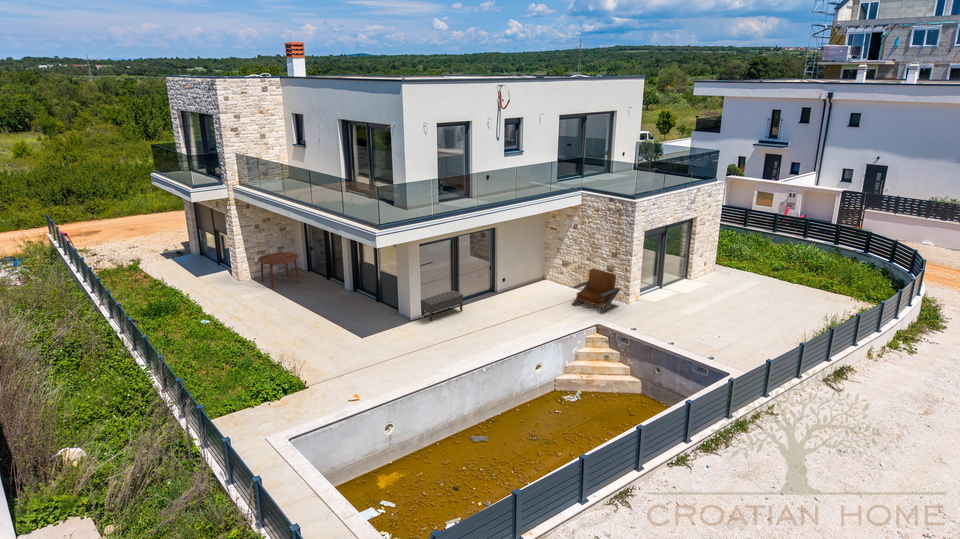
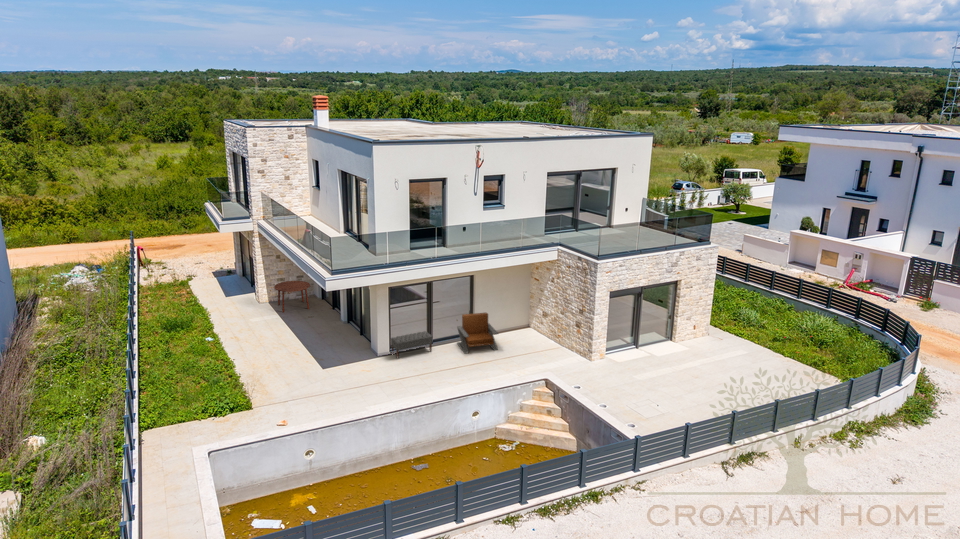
lounge chair: present [572,268,621,314] -> present [457,313,498,354]

